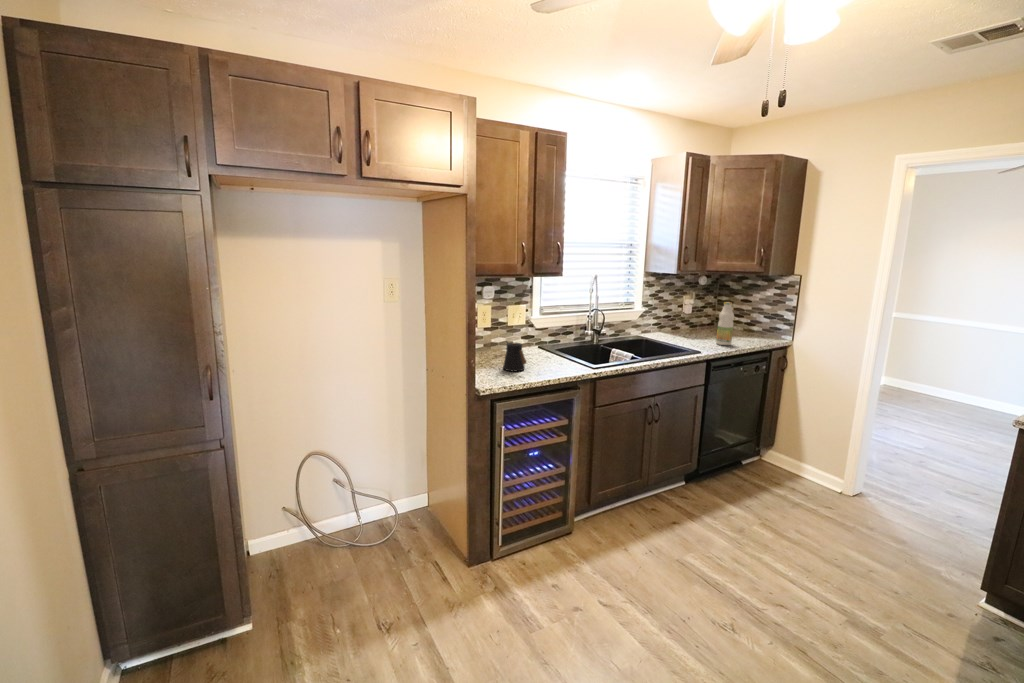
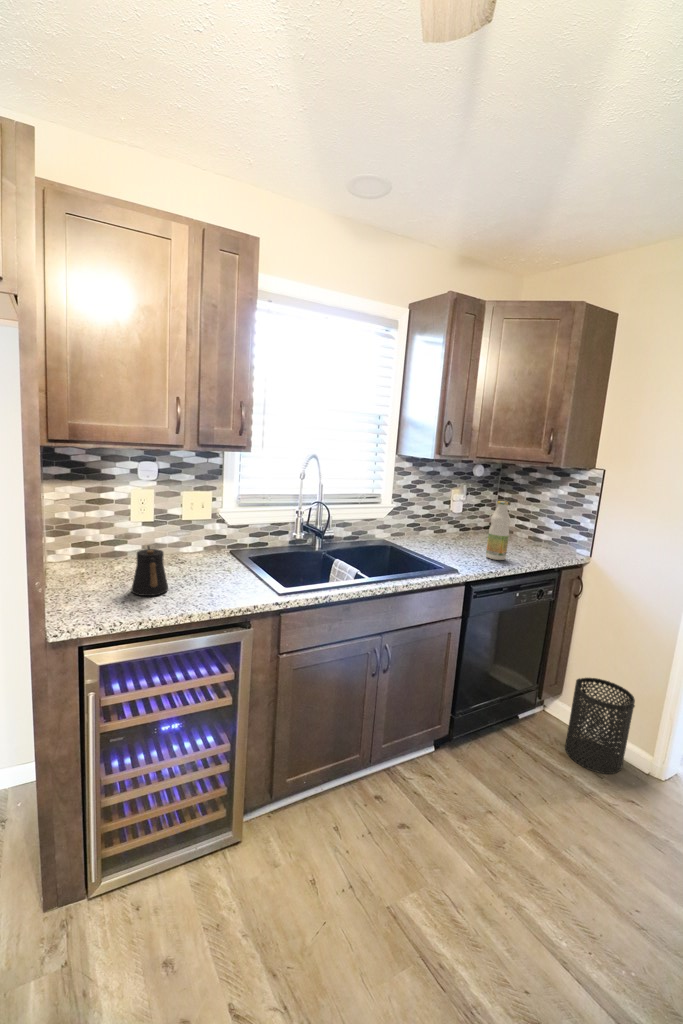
trash can: none [780,430,831,495] -> present [565,678,635,774]

